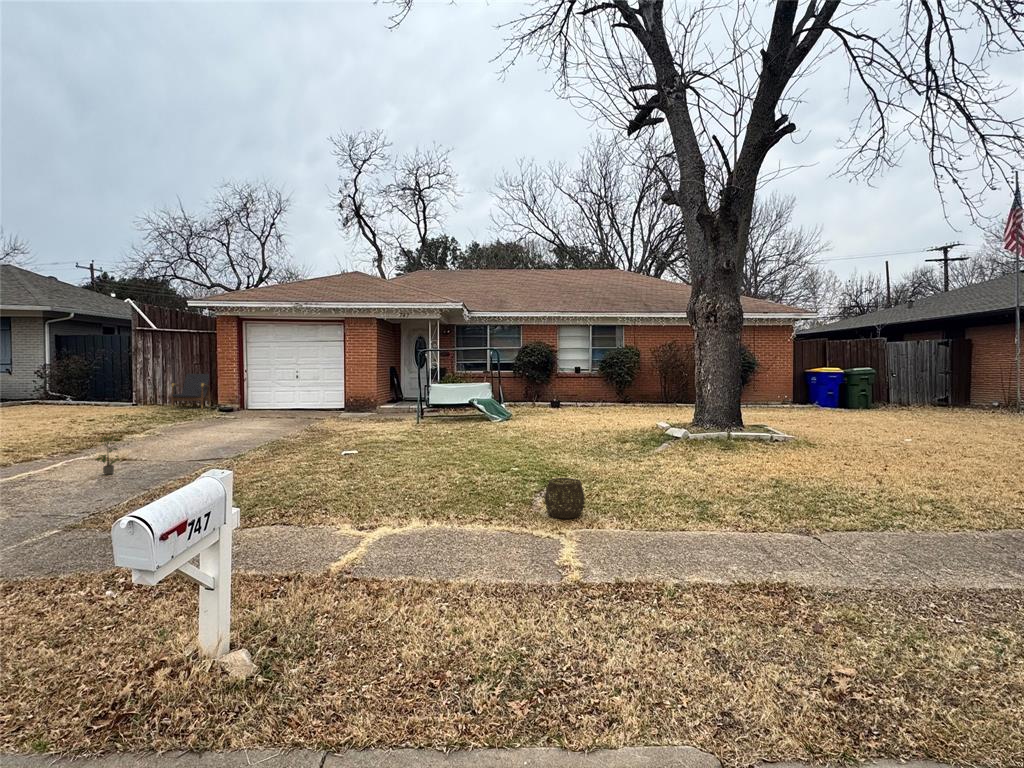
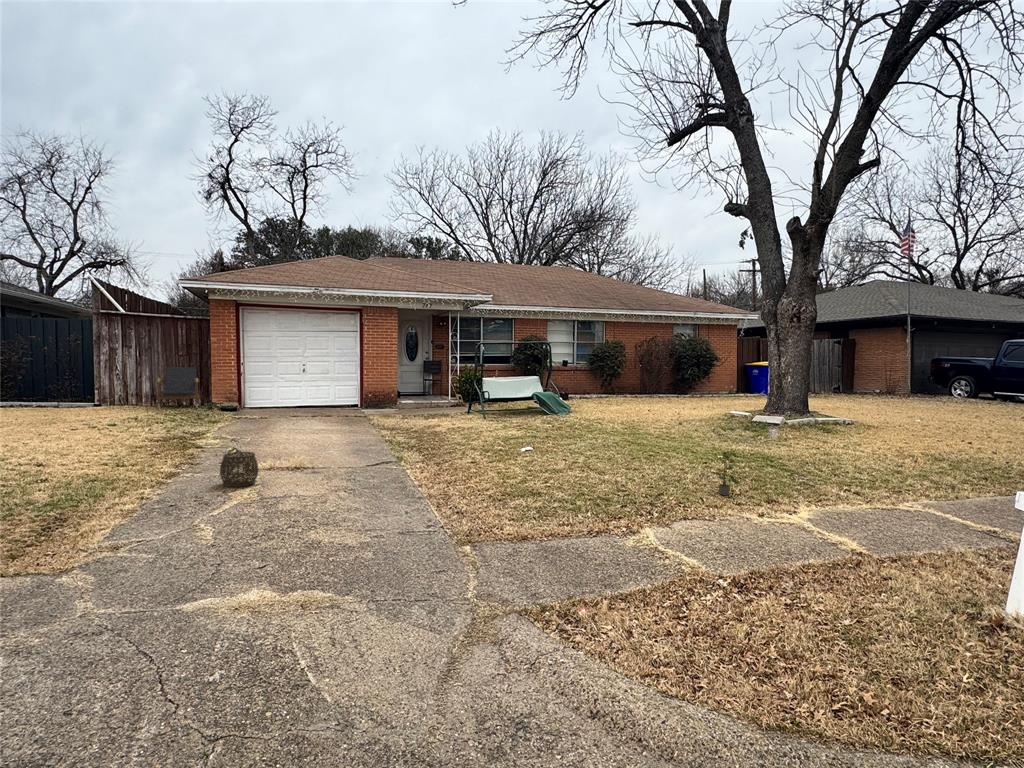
potted plant: present [96,436,119,474] -> present [715,451,738,495]
woven basket: present [545,478,585,519] -> present [220,452,258,487]

